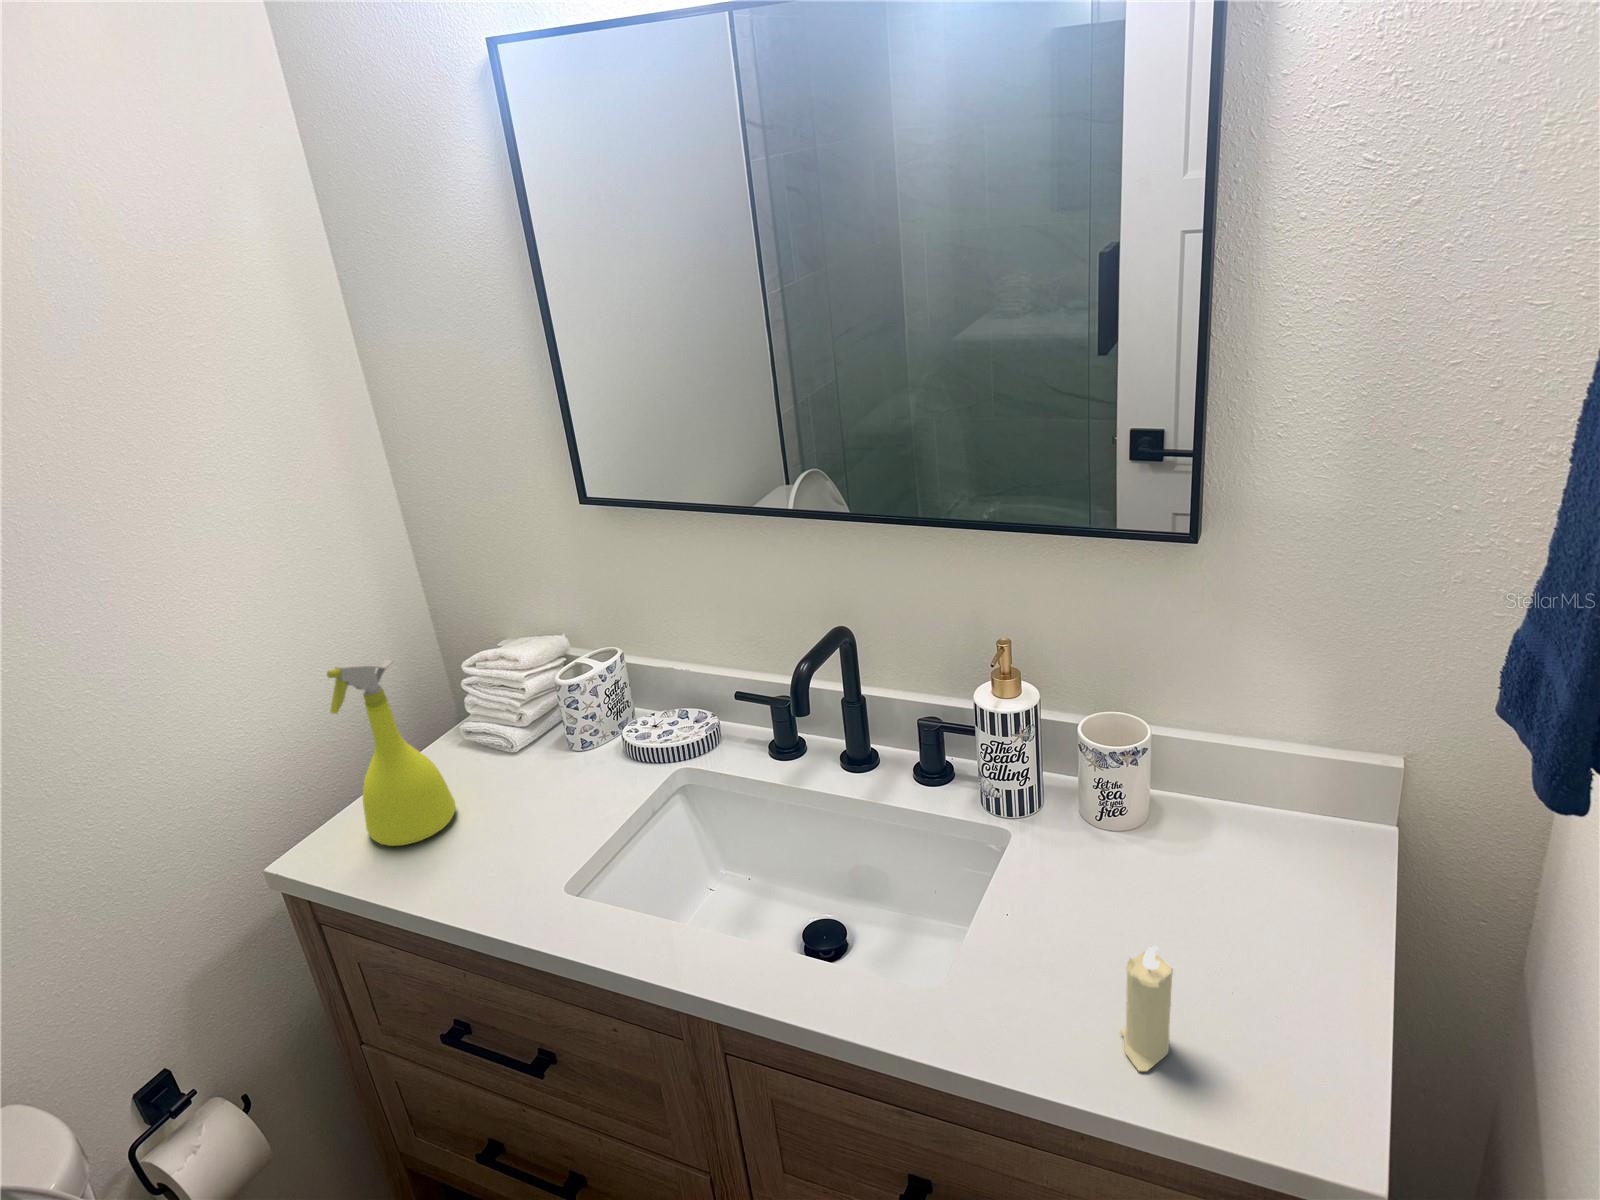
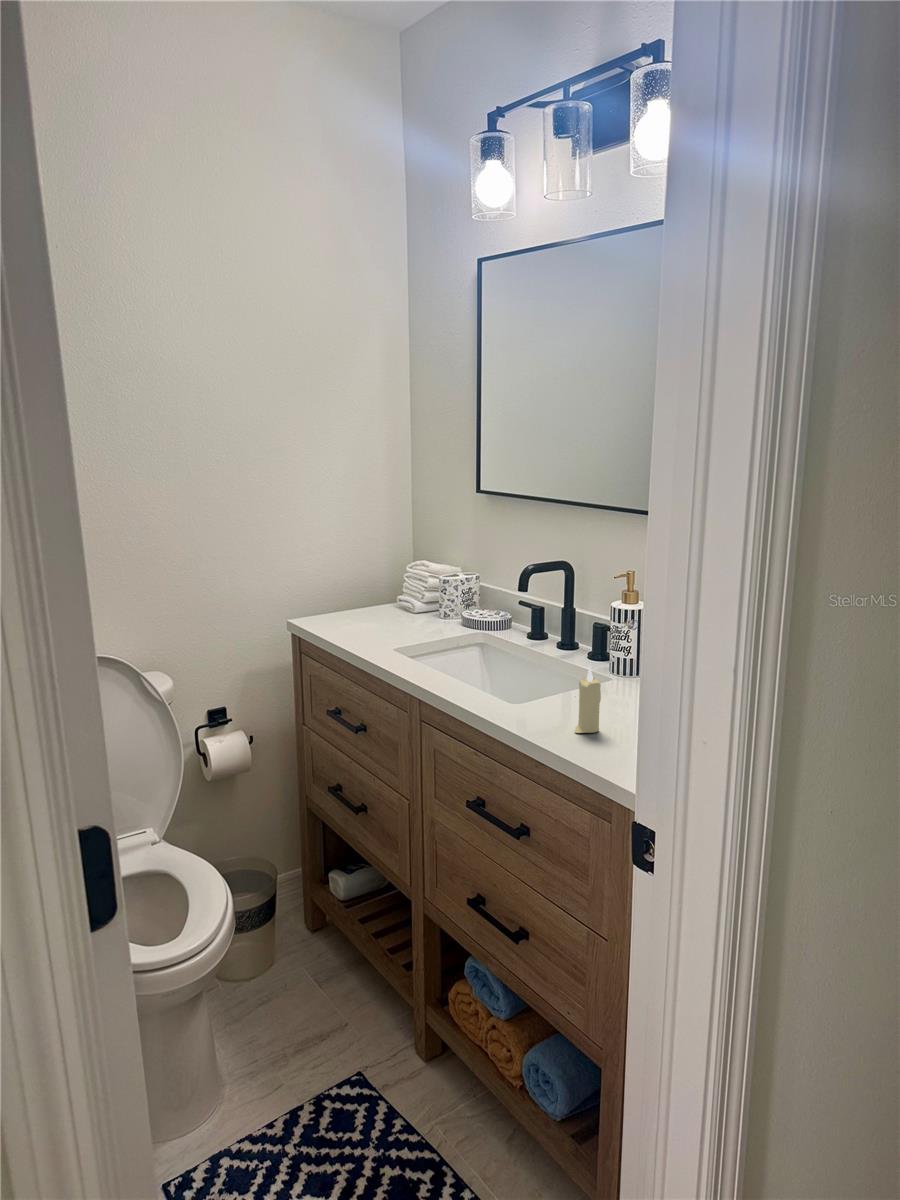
spray bottle: present [327,660,455,846] -> none [330,530,375,626]

